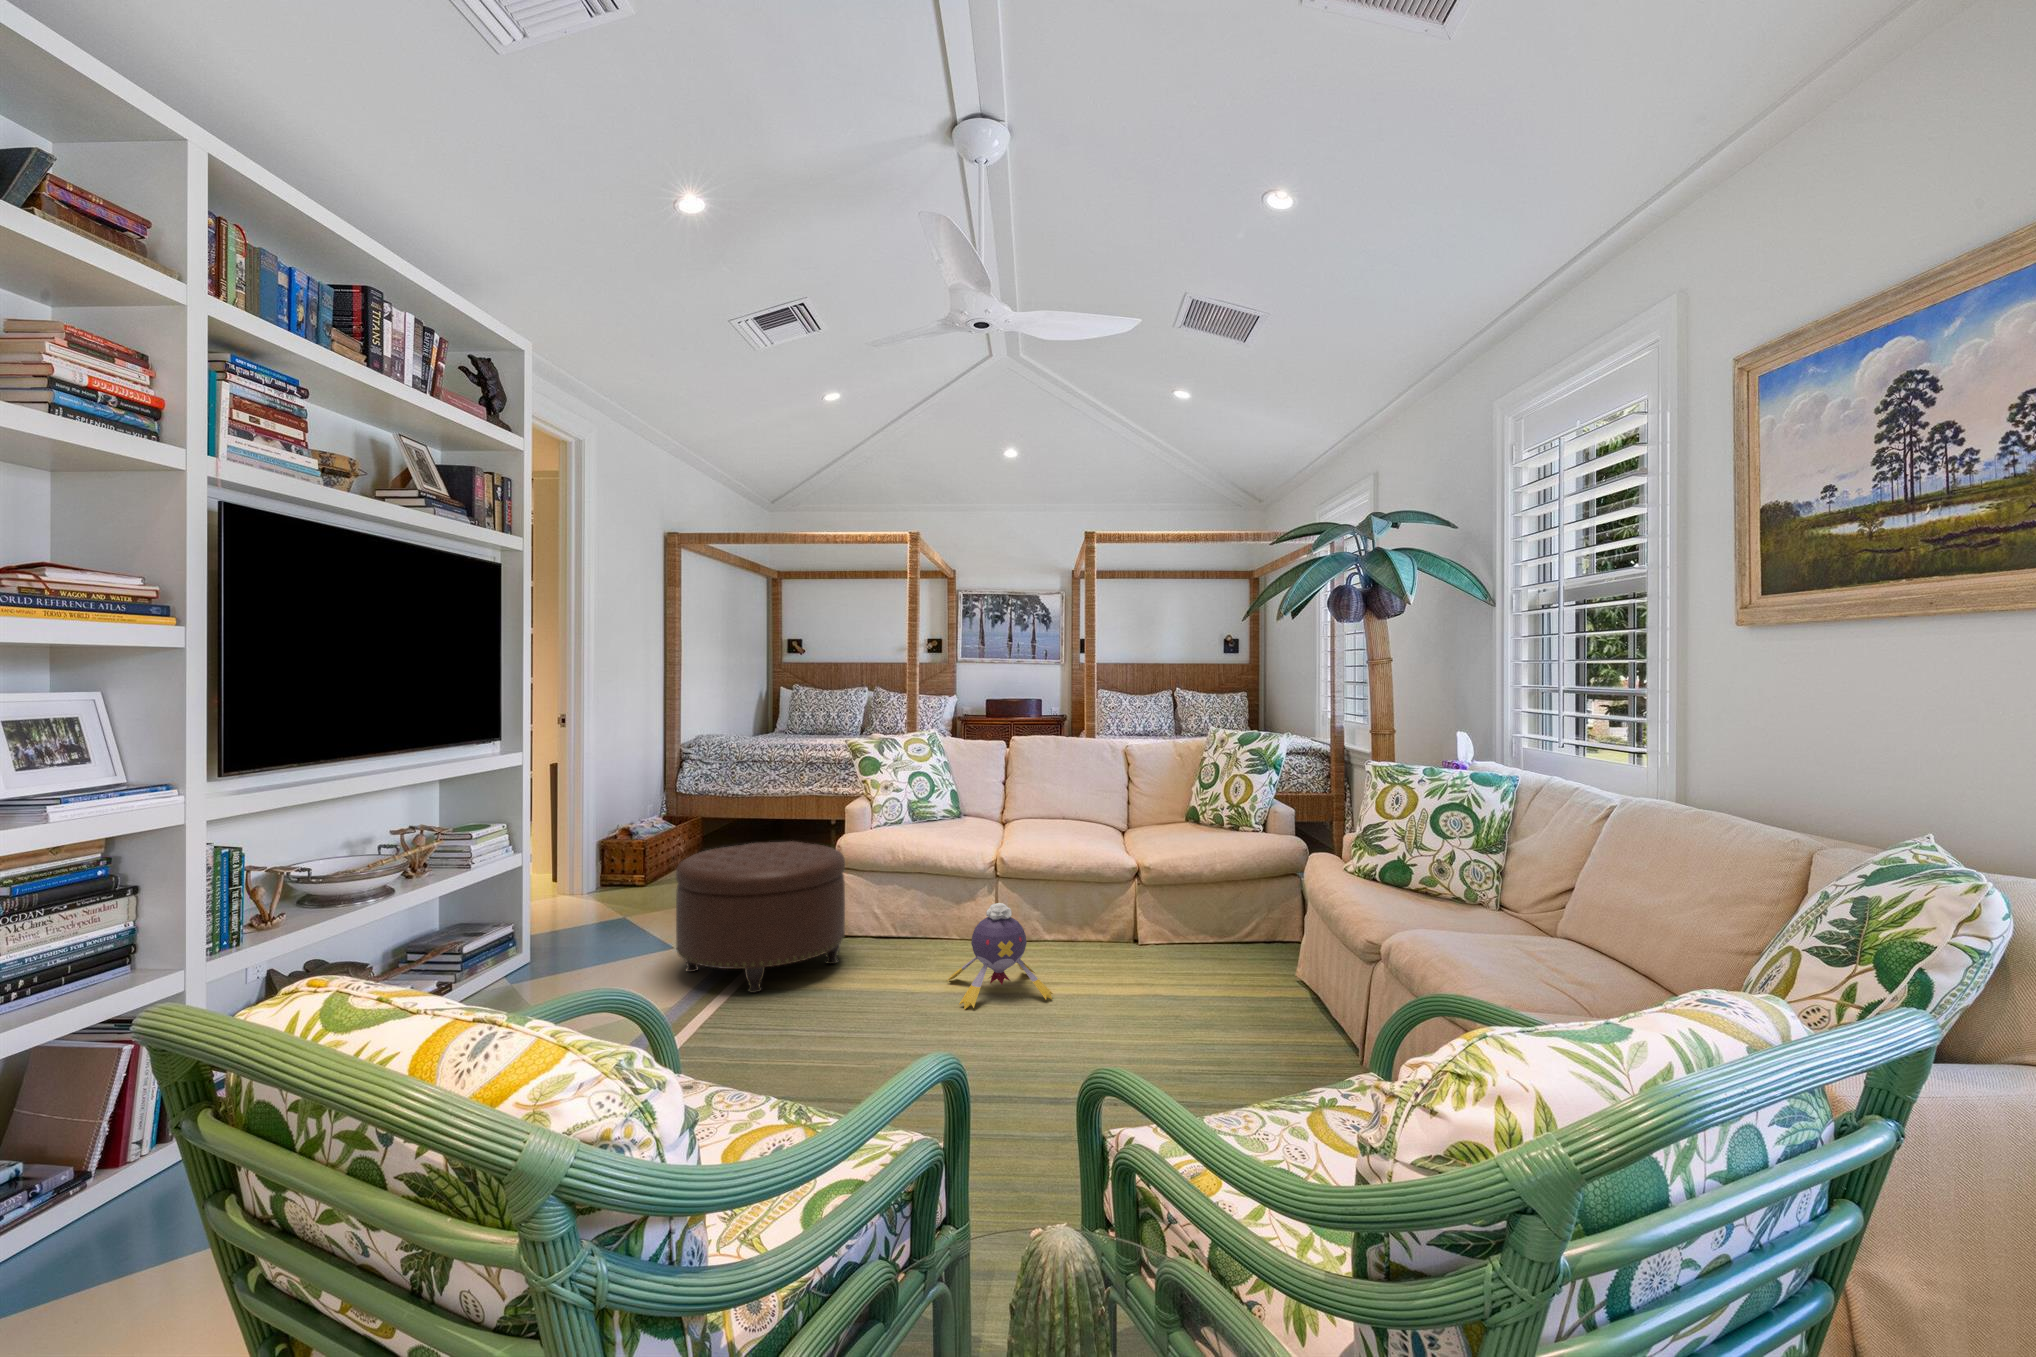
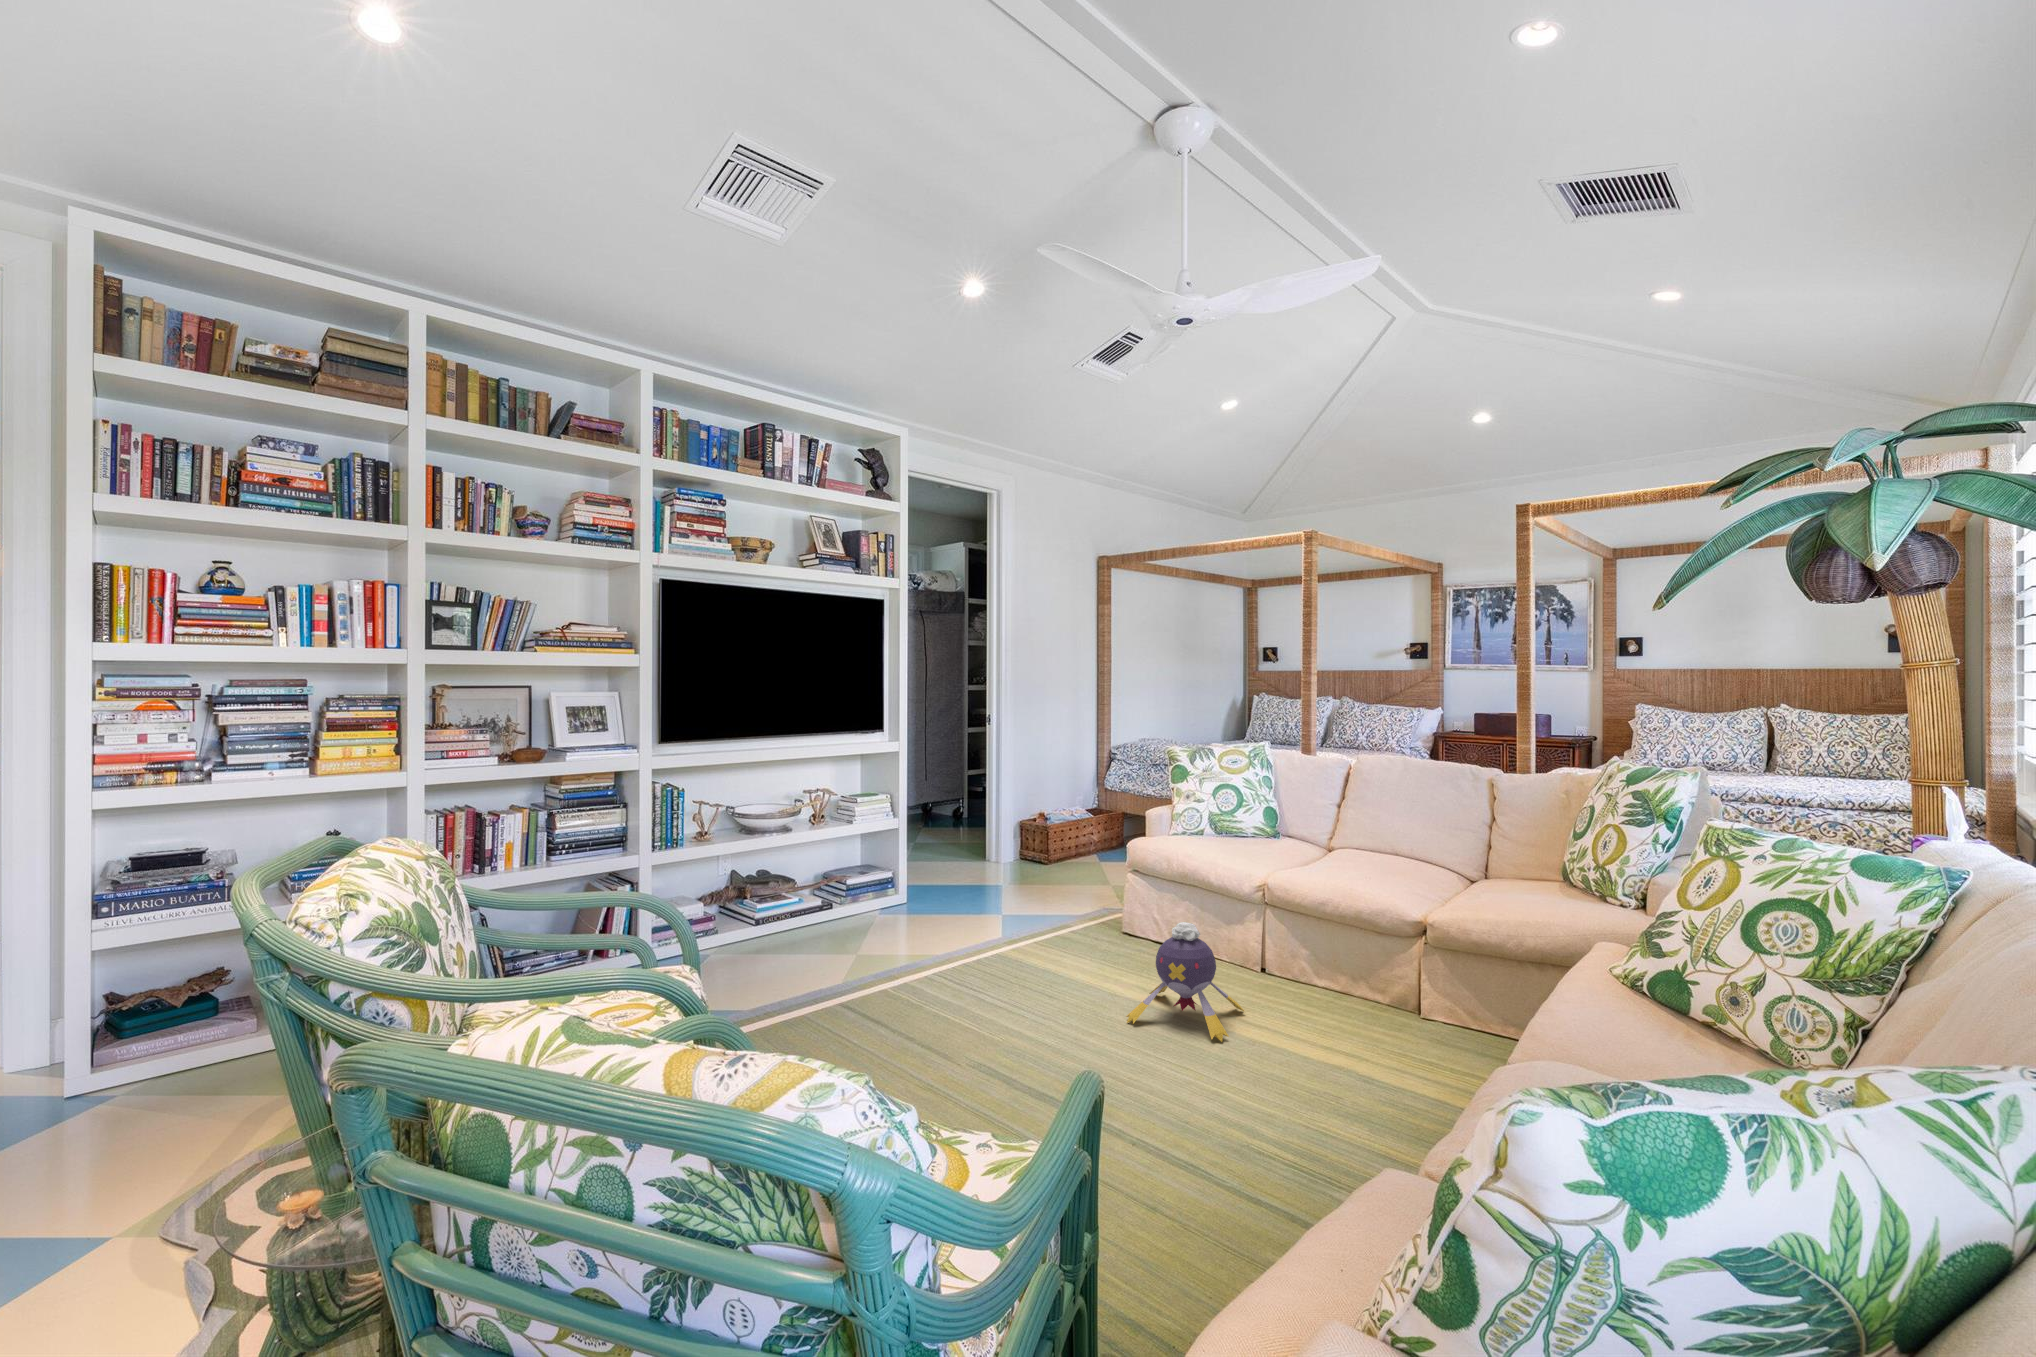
ottoman: present [676,841,845,993] -> none [961,832,1105,959]

